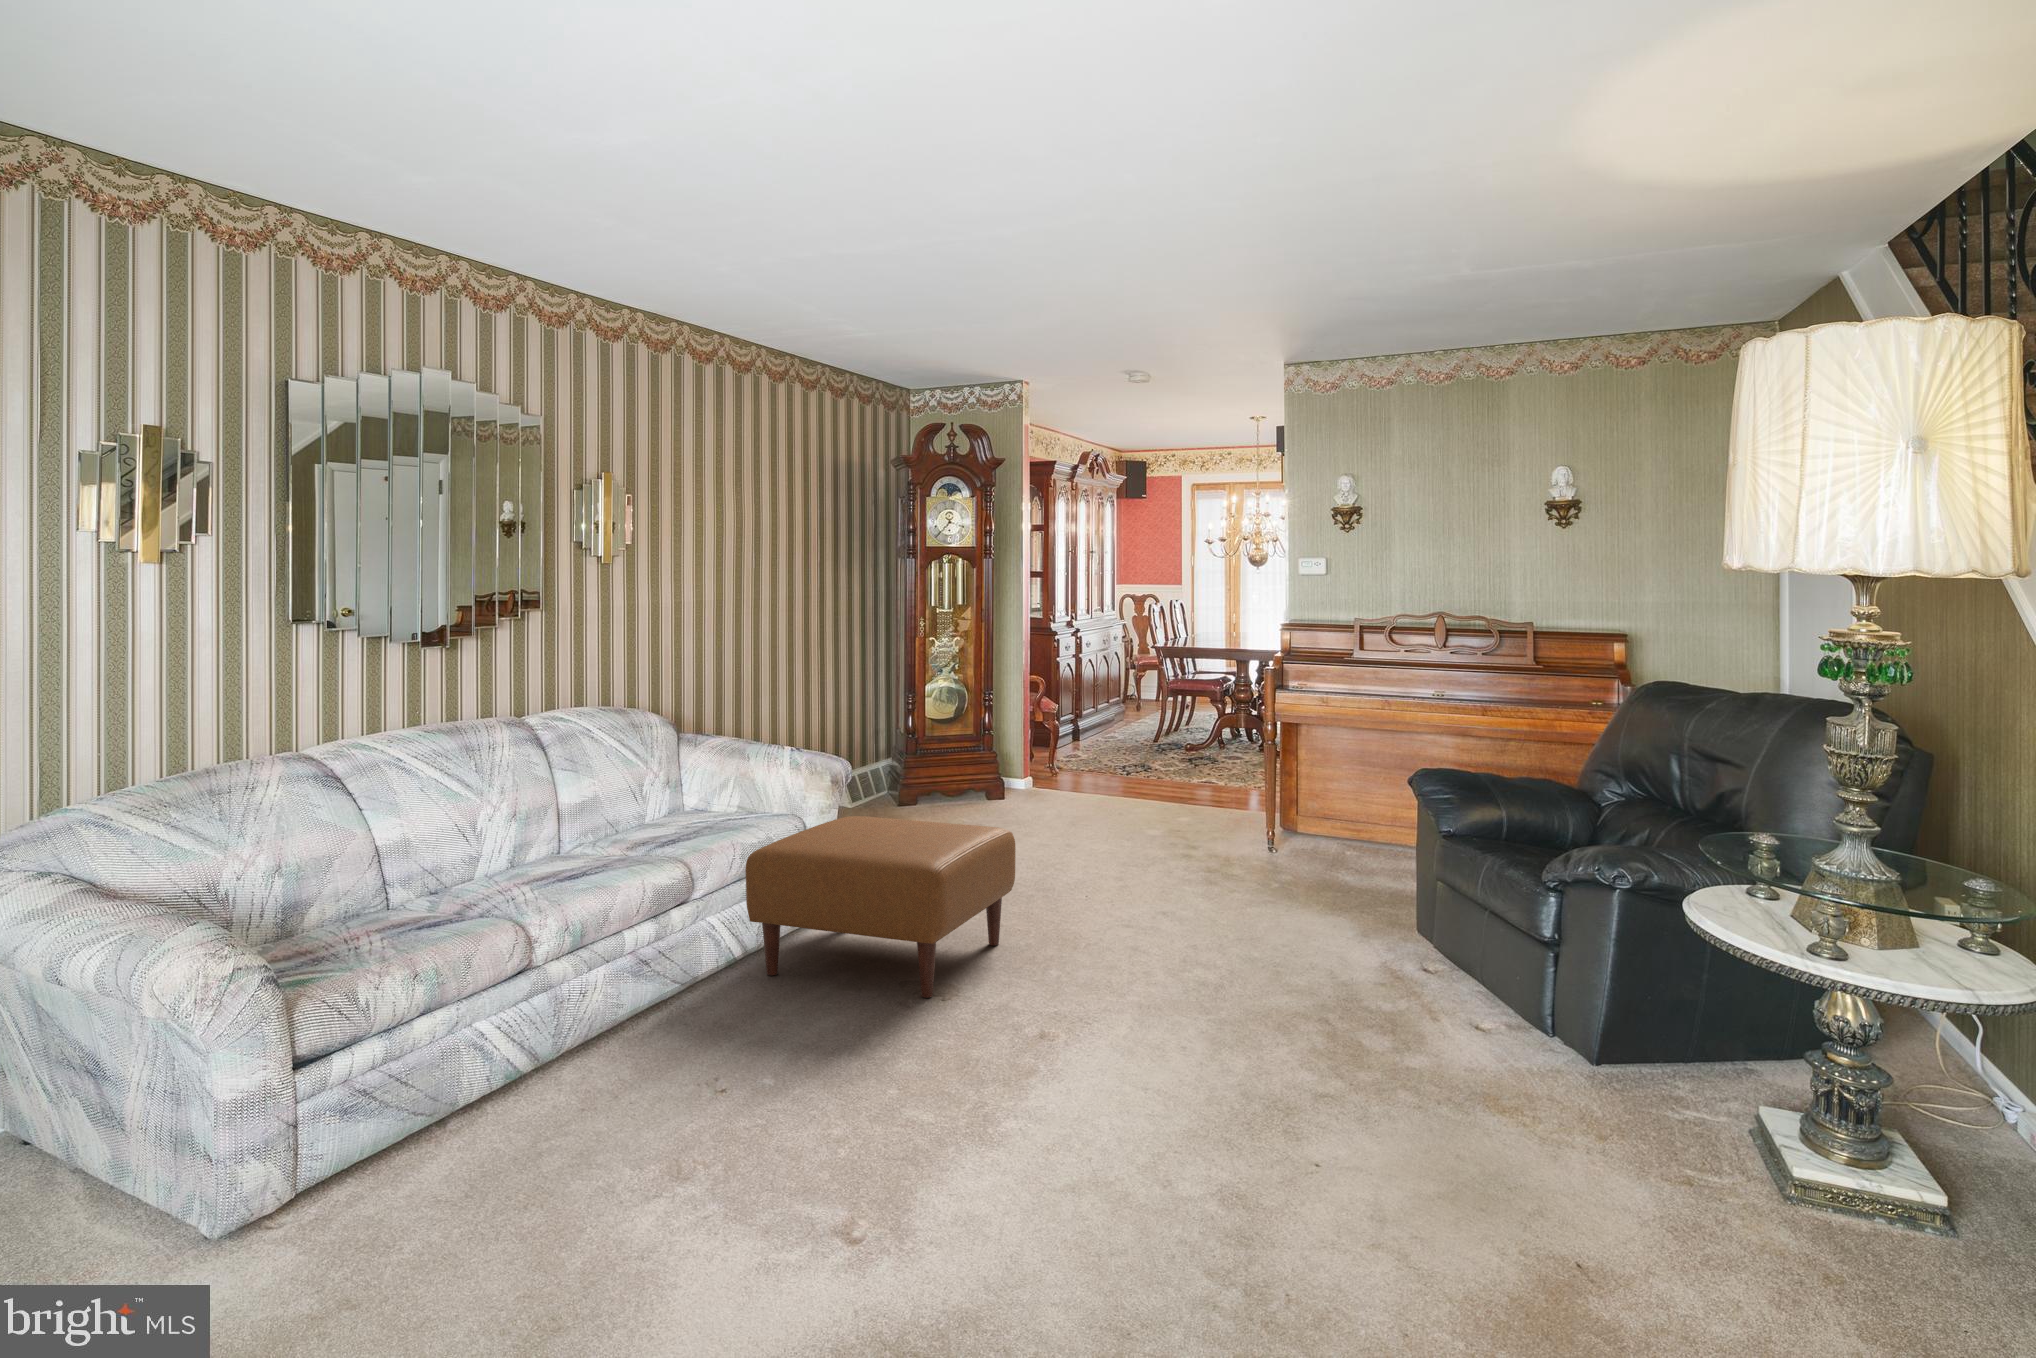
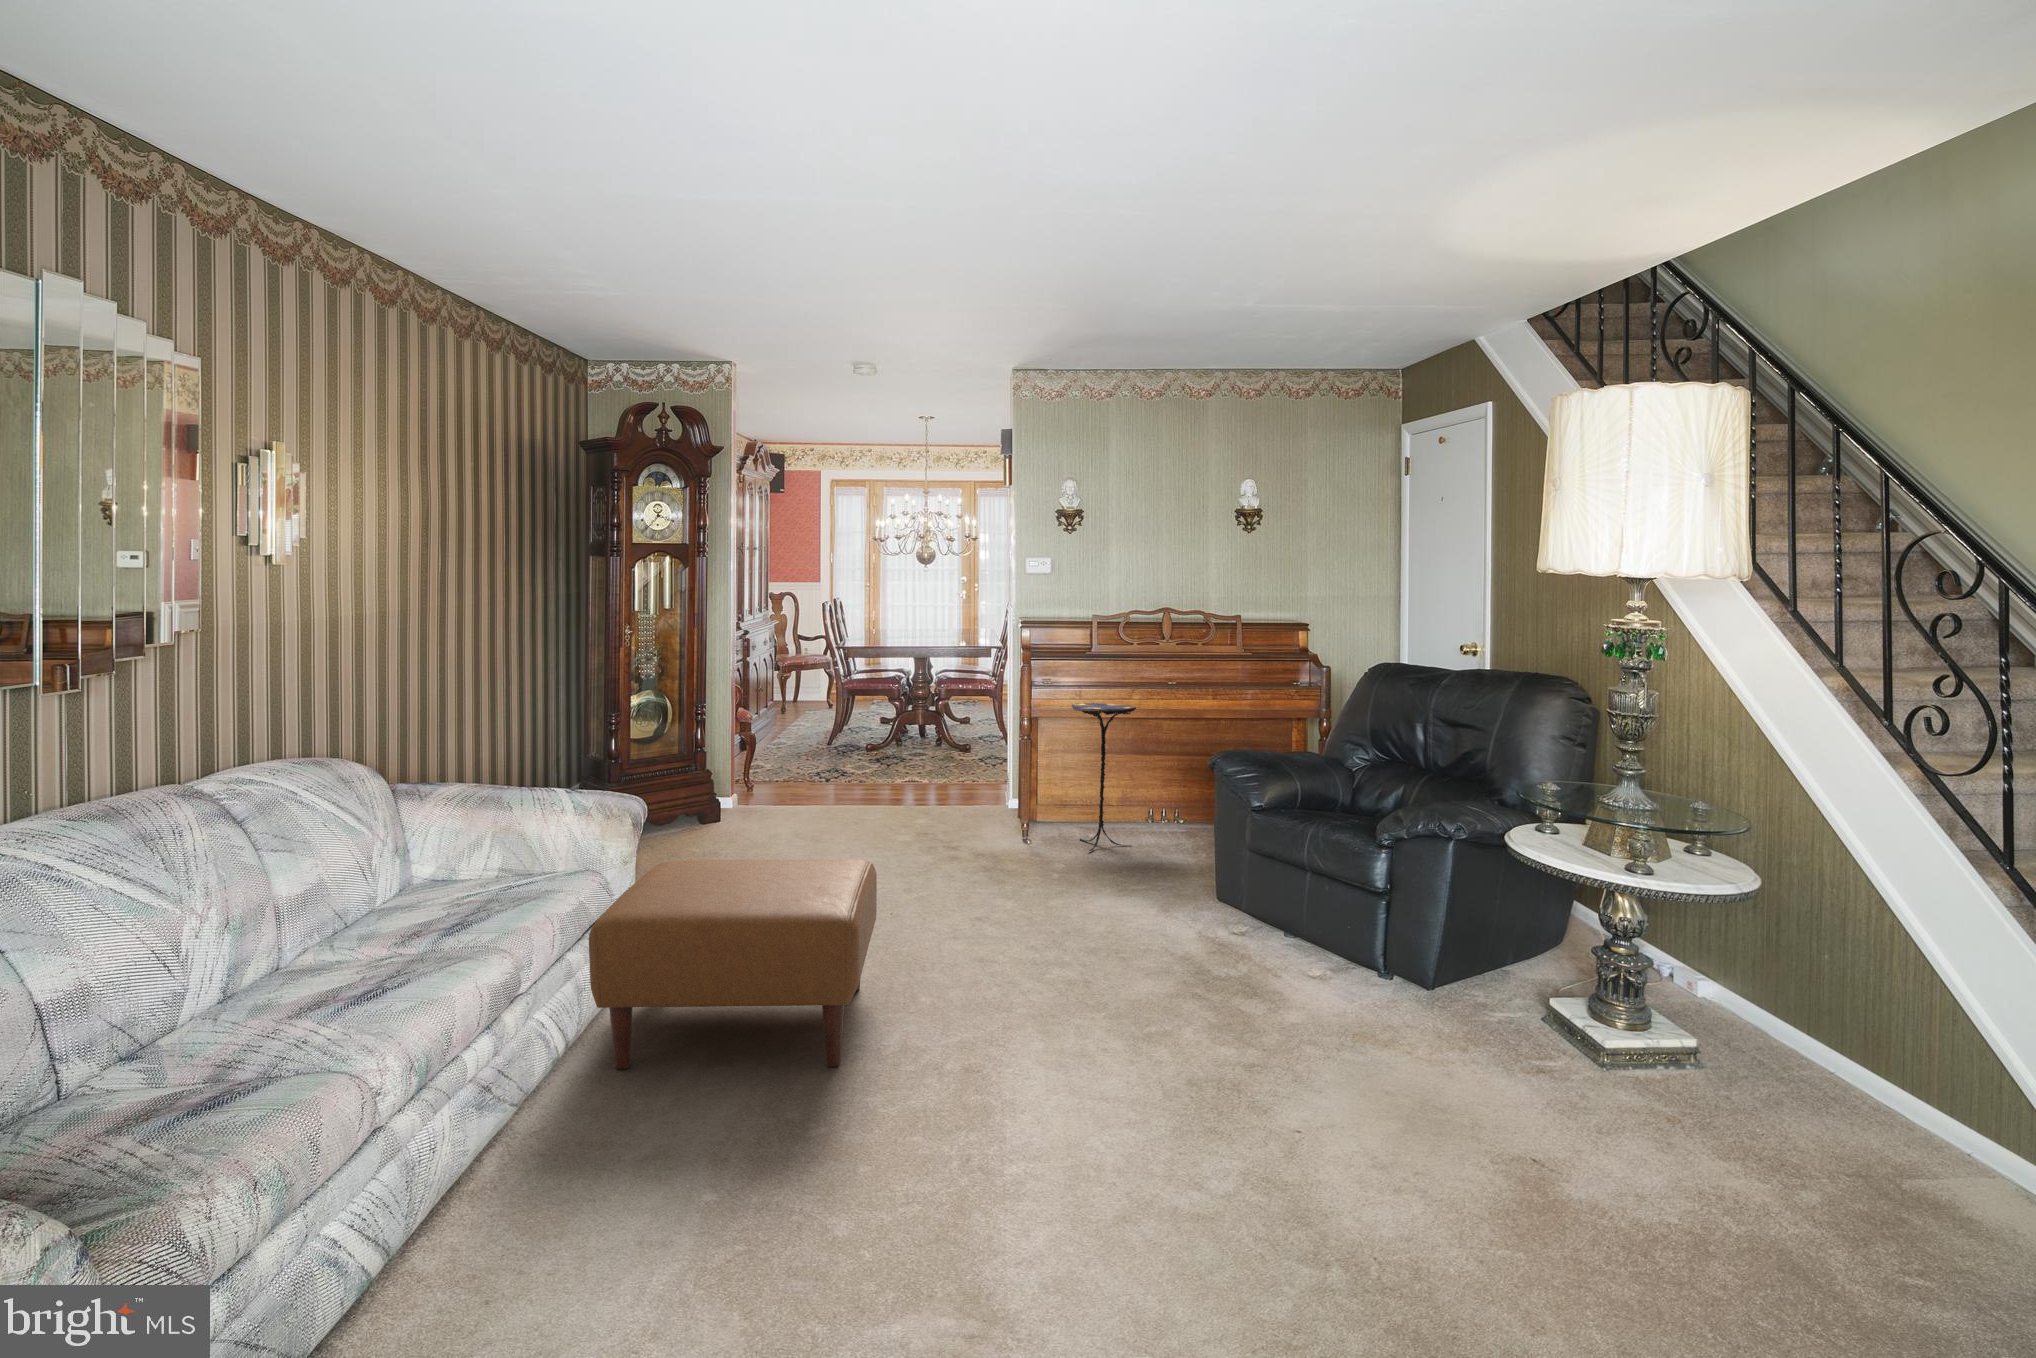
side table: none [1312,703,1382,856] -> present [1072,703,1136,851]

